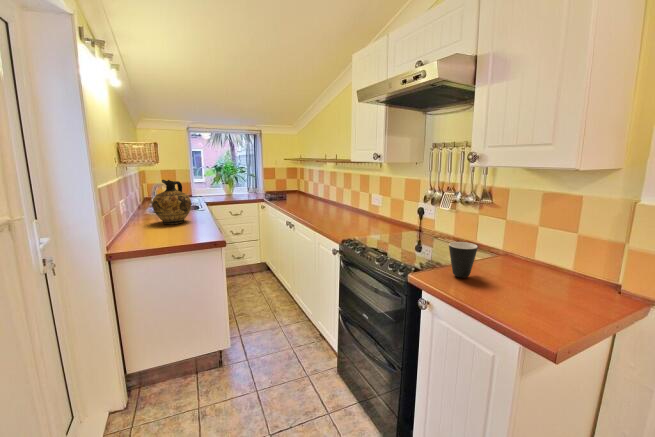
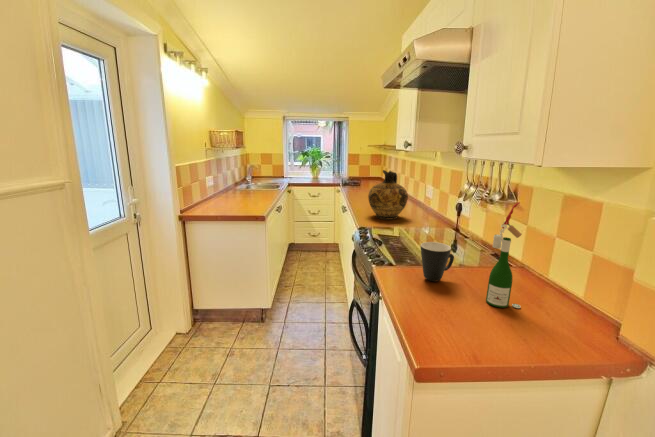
ceramic jug: present [152,180,191,224] -> present [368,170,408,219]
wine bottle: none [516,198,544,289] -> present [486,202,522,308]

